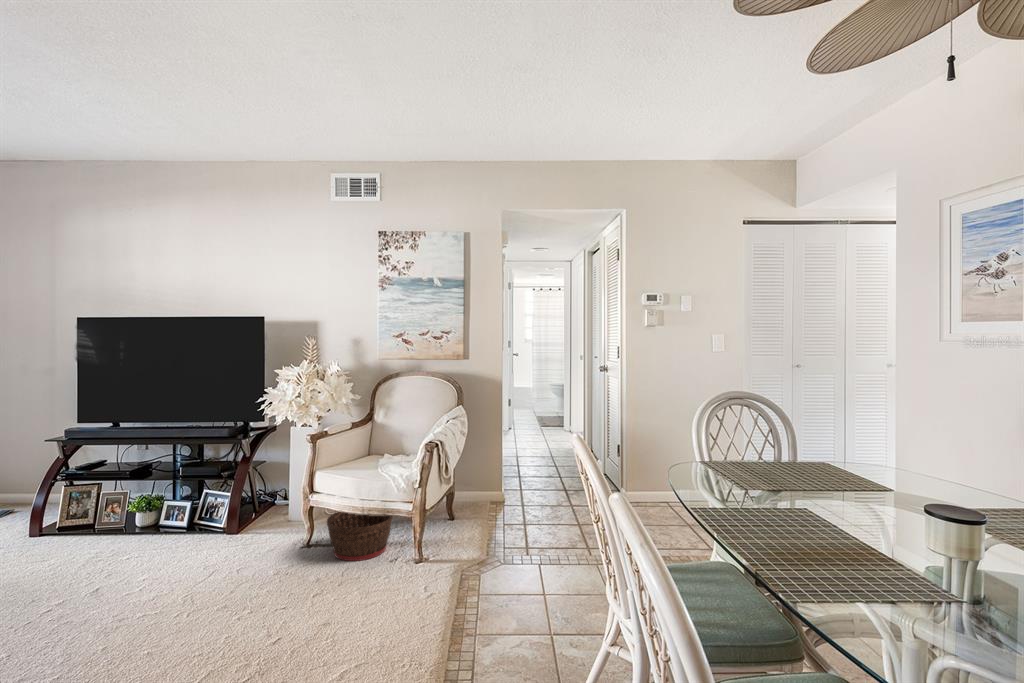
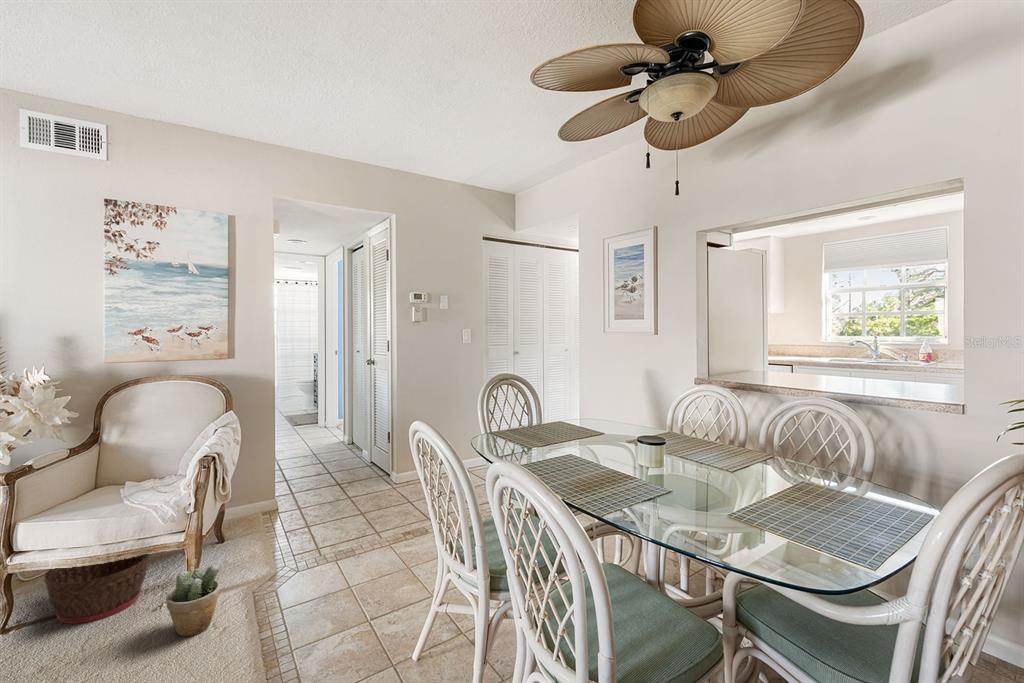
potted plant: none [390,533,430,590] -> present [166,564,220,636]

